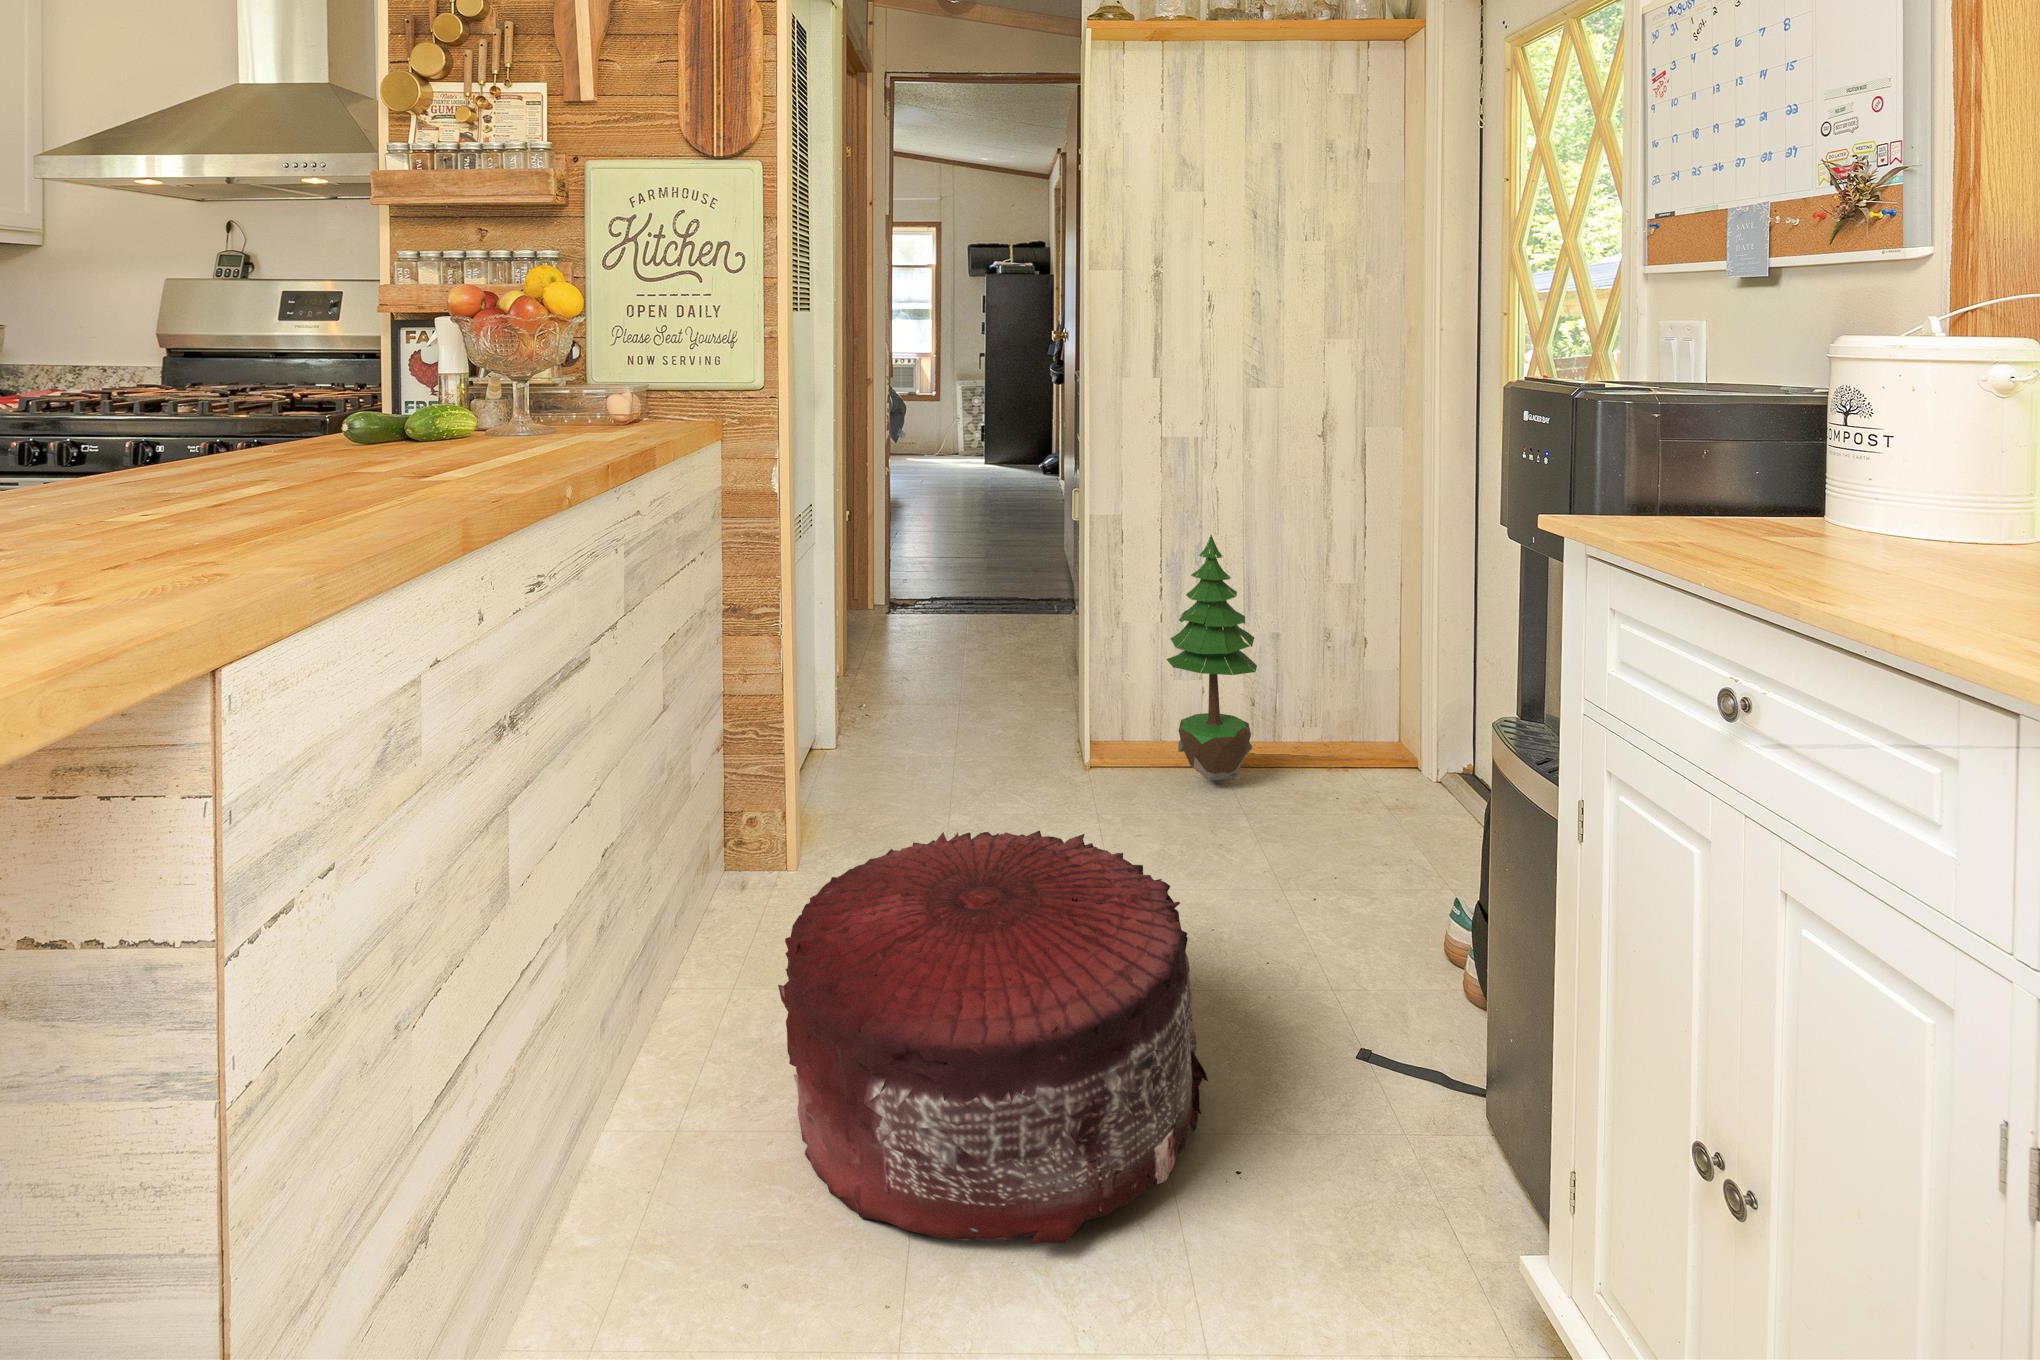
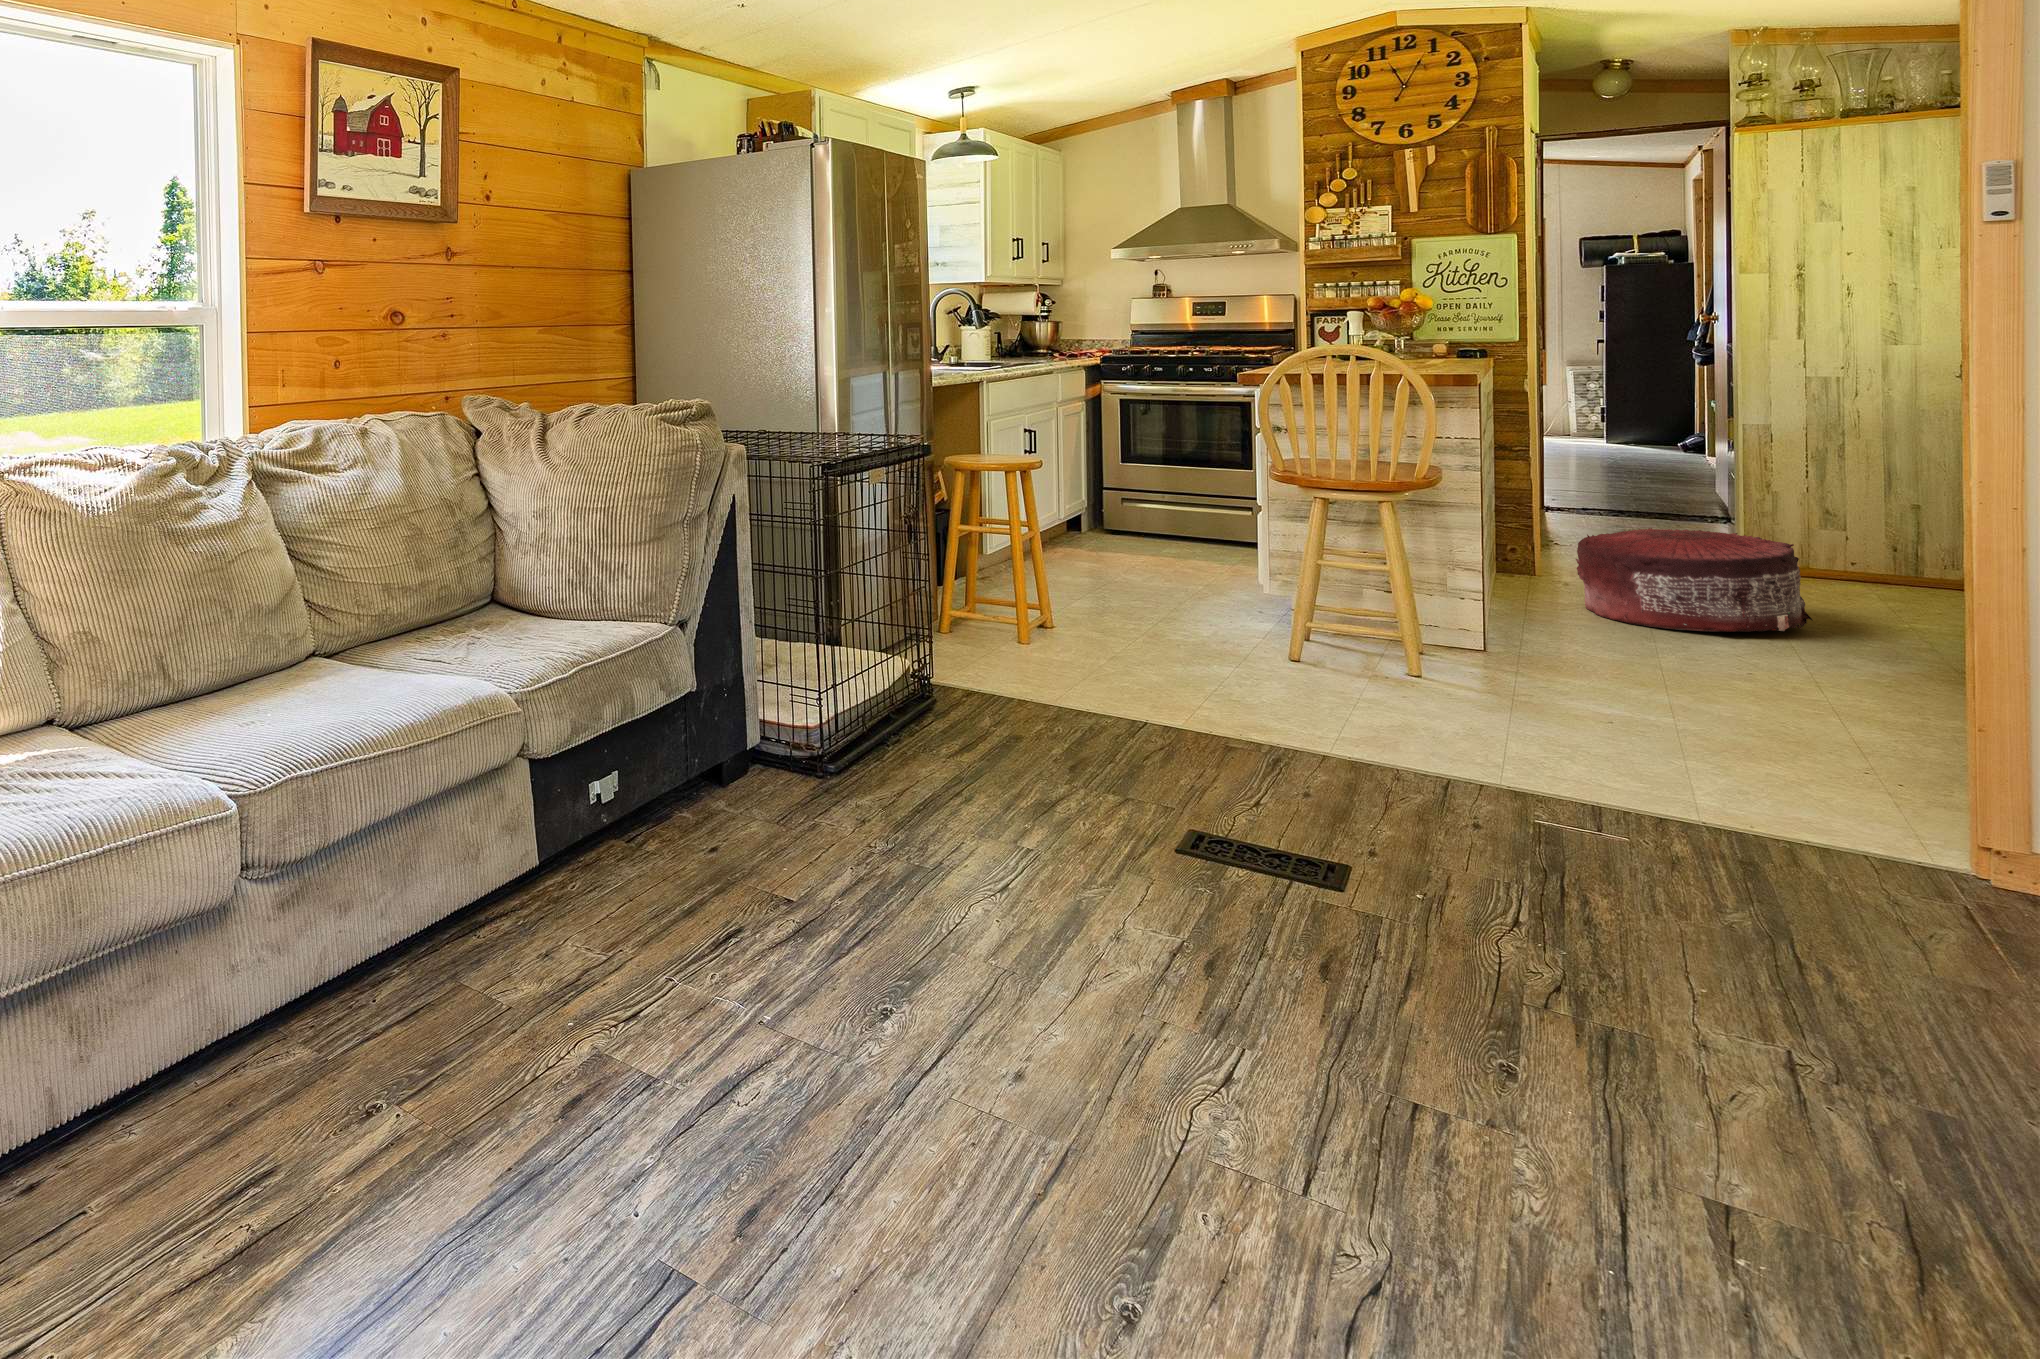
potted tree: present [1167,535,1257,784] -> none [1806,429,1885,580]

